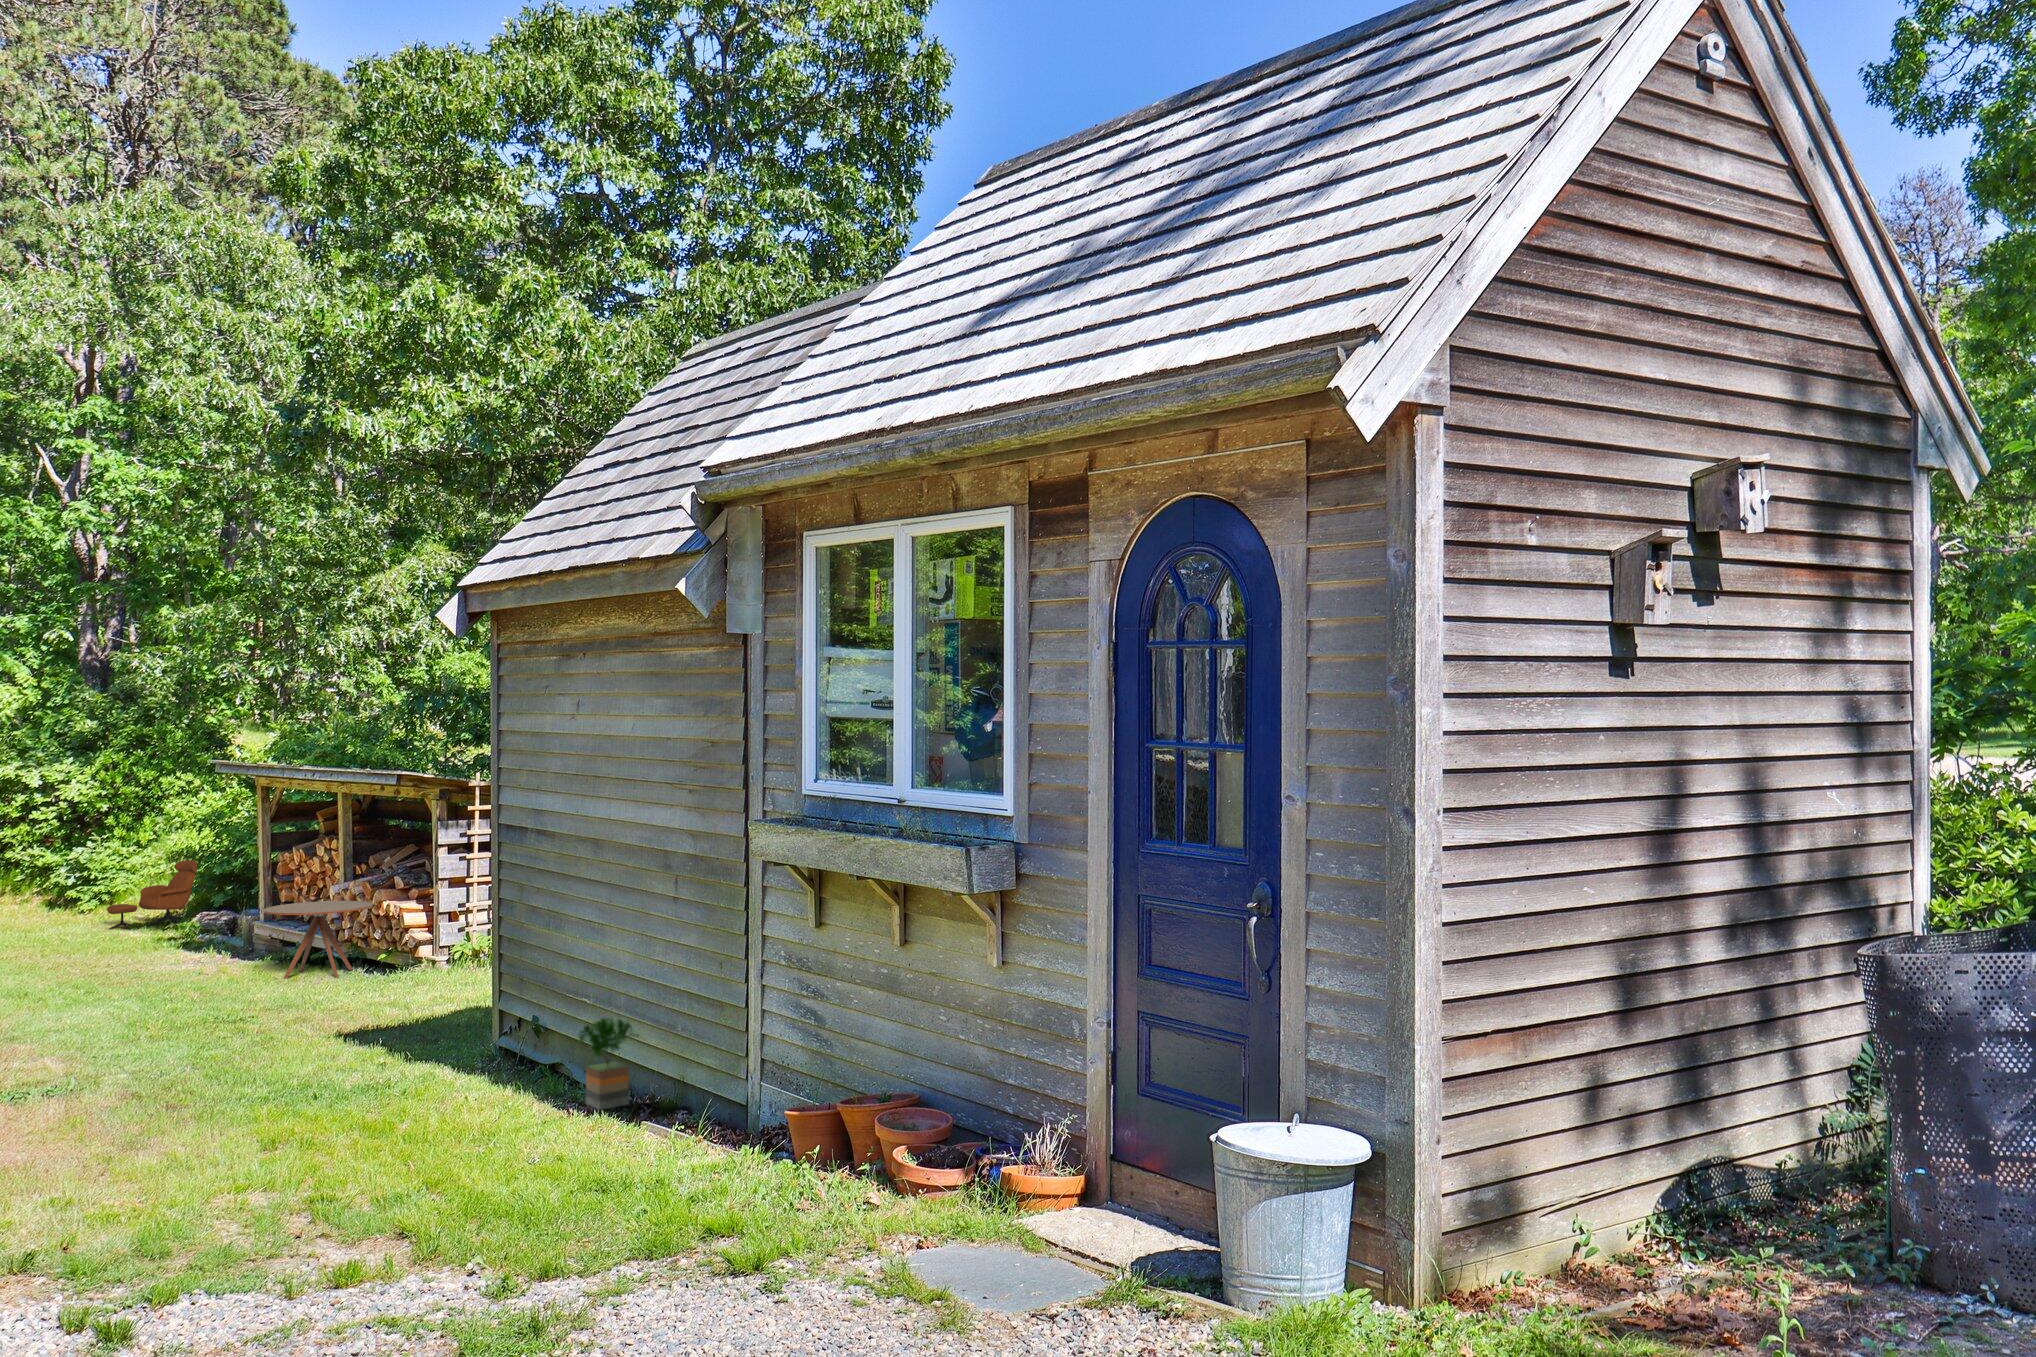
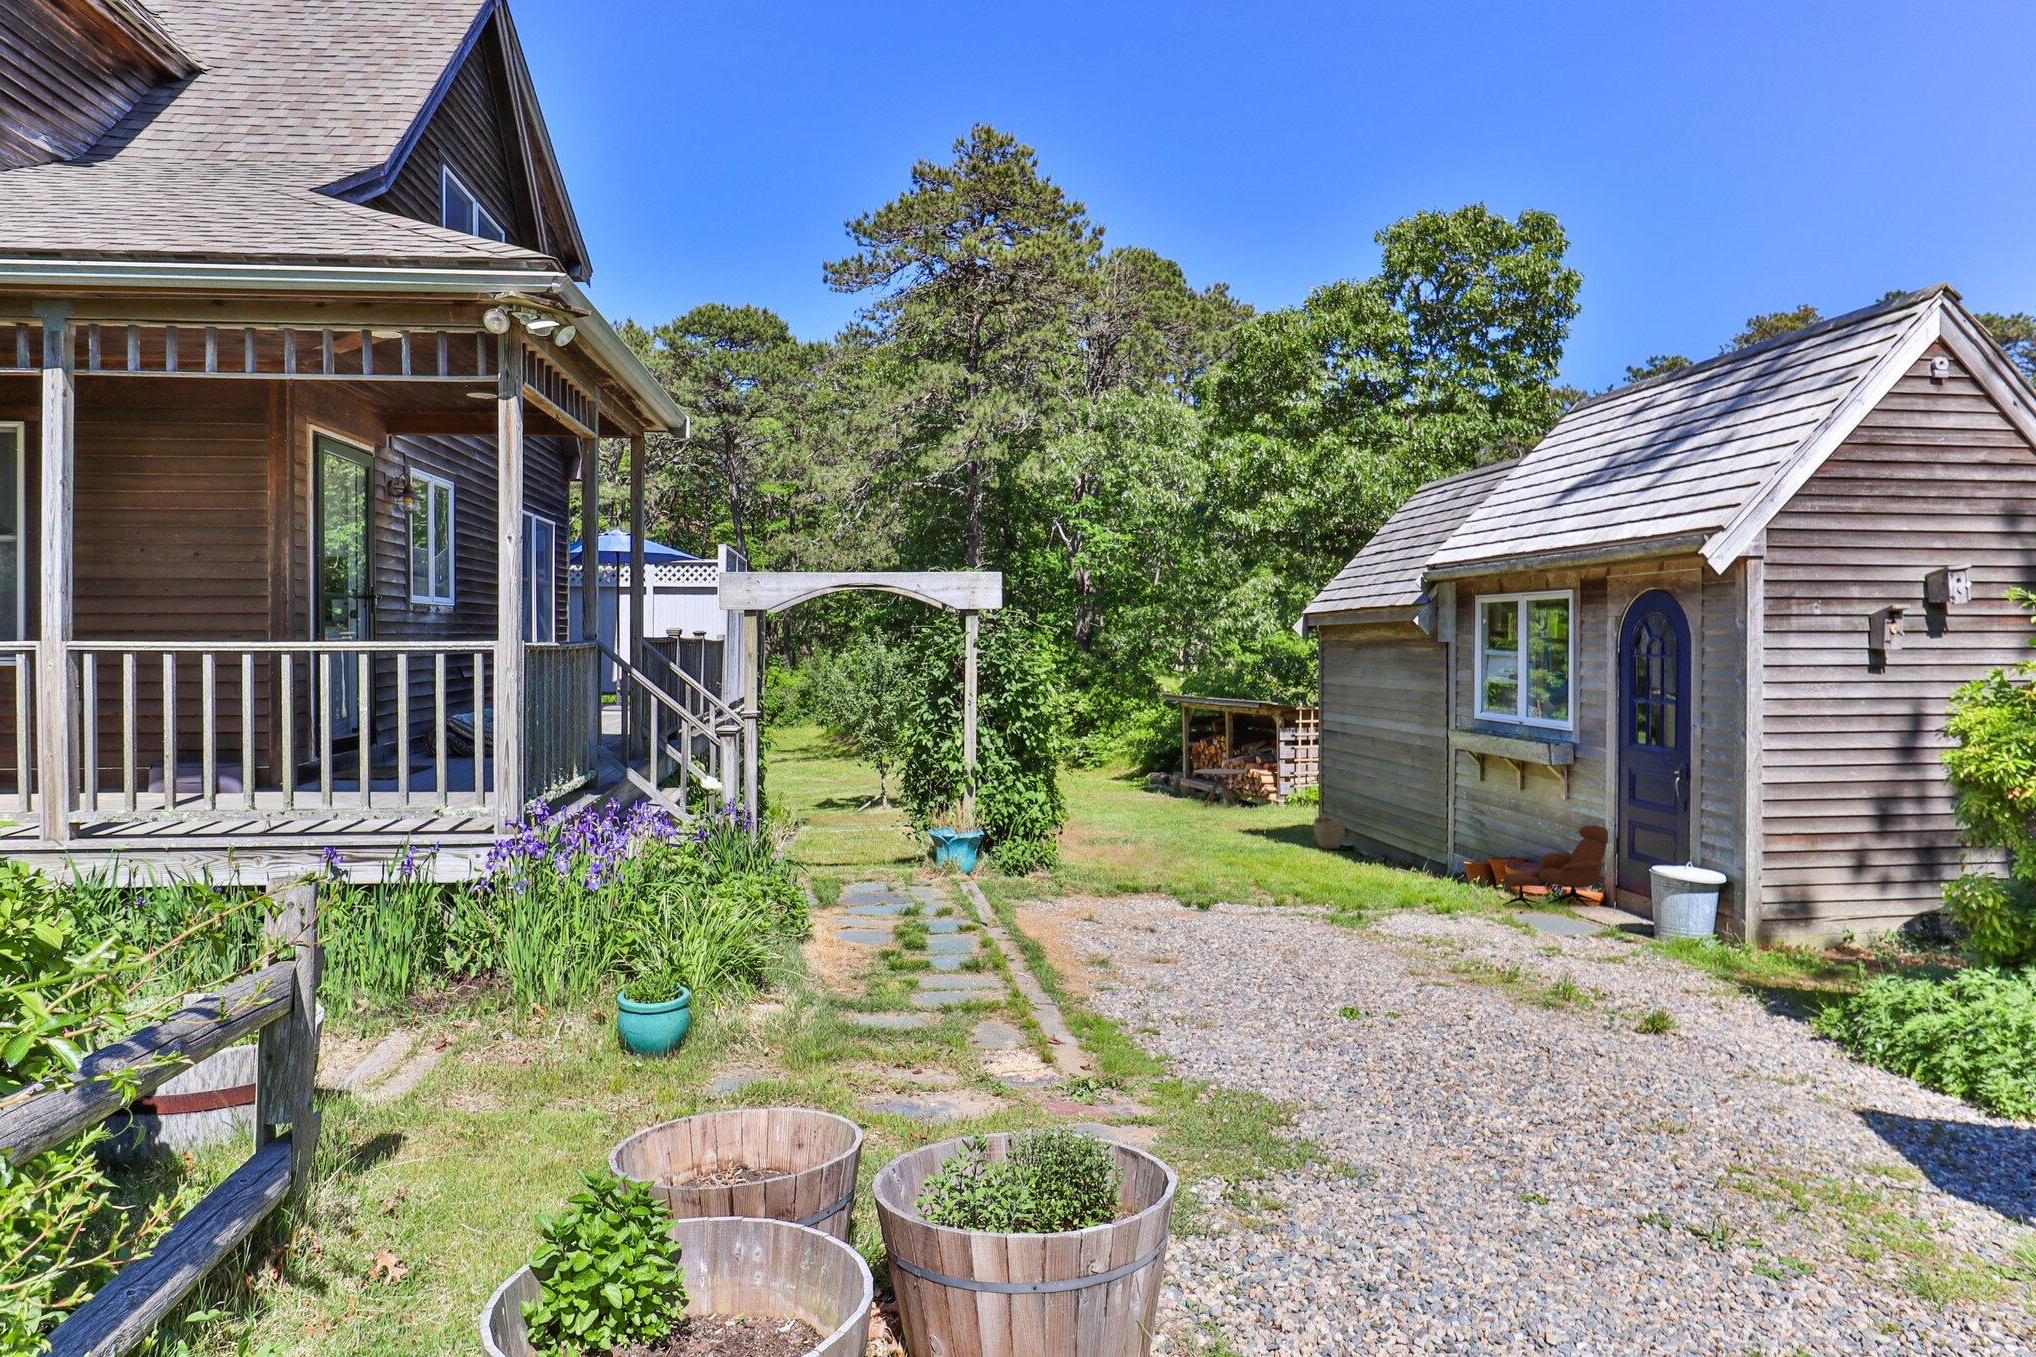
lounge chair: present [107,860,197,930] -> present [1503,825,1608,908]
woven basket: none [475,985,539,1070] -> present [1314,814,1345,849]
potted tree: present [579,1018,639,1110] -> none [1367,823,1398,866]

